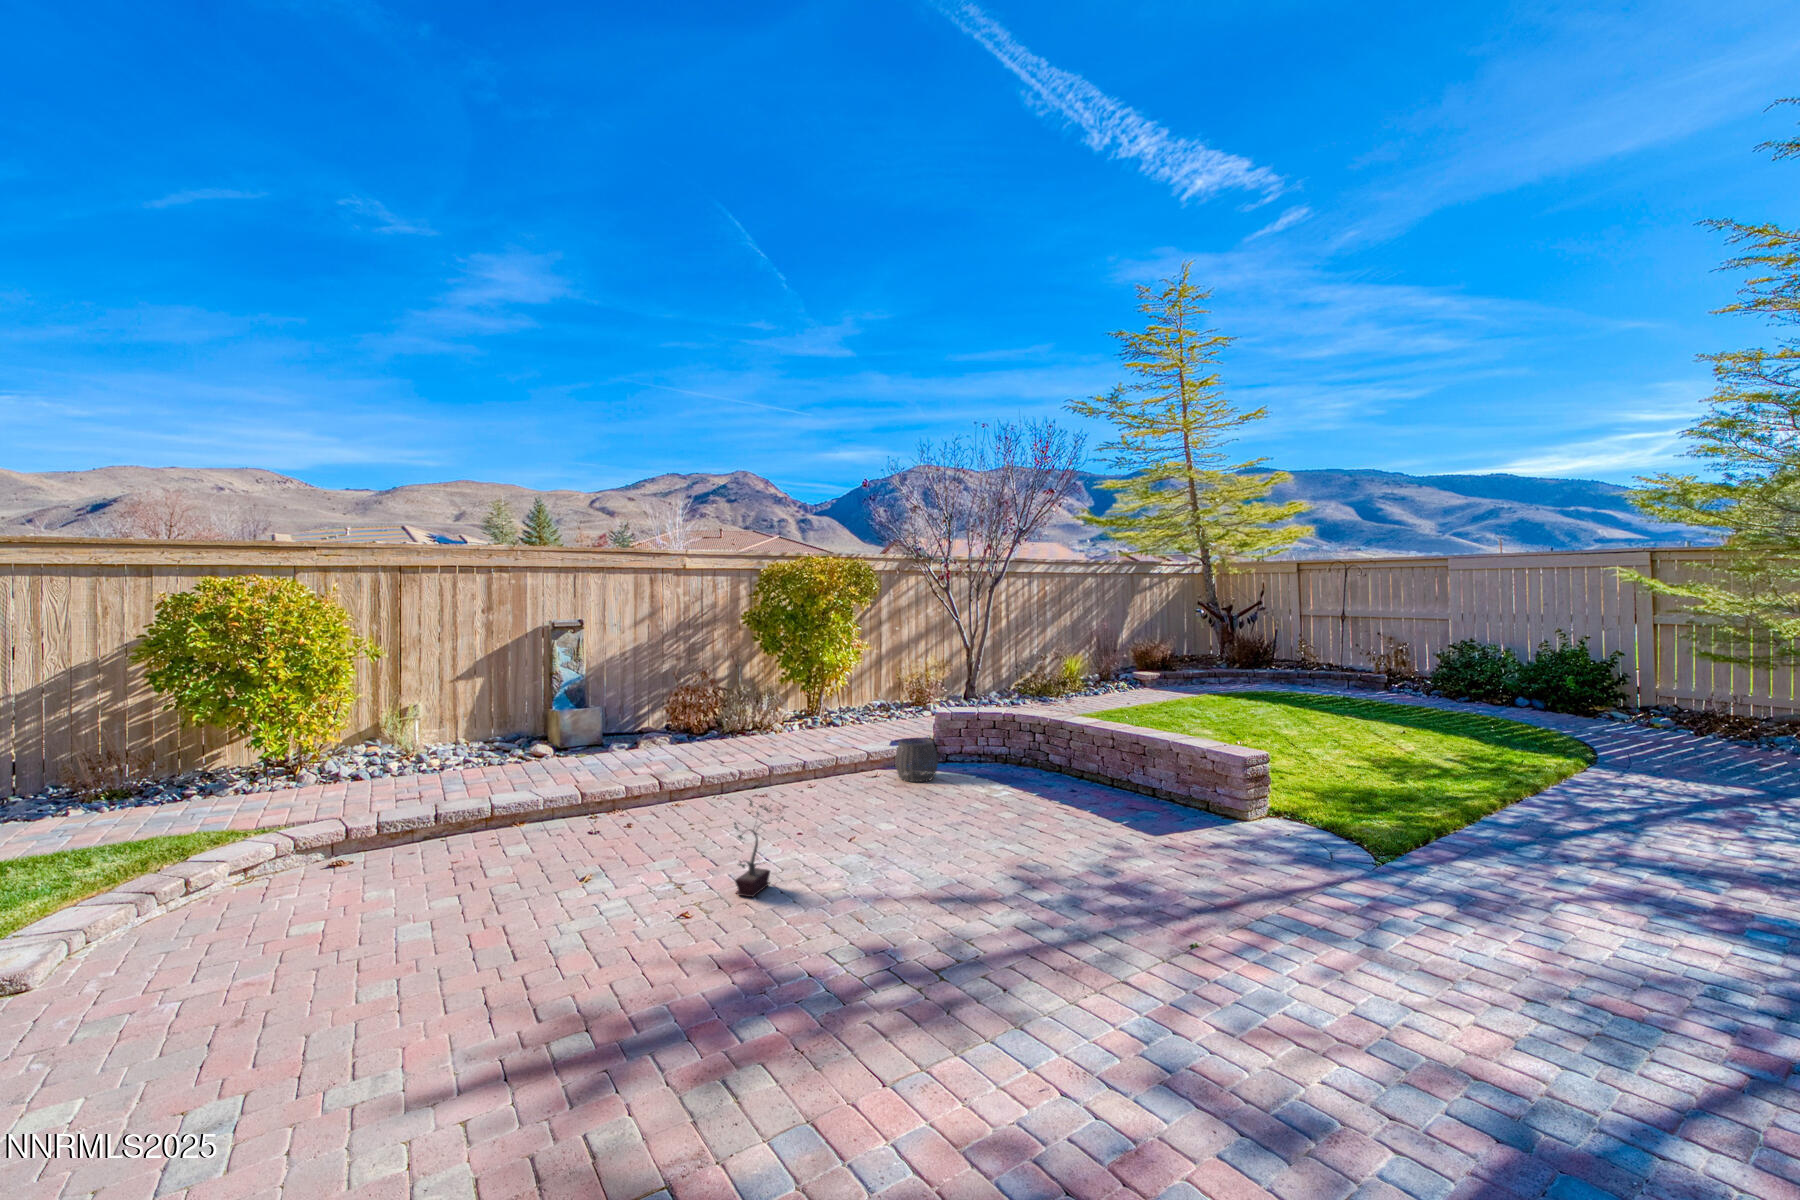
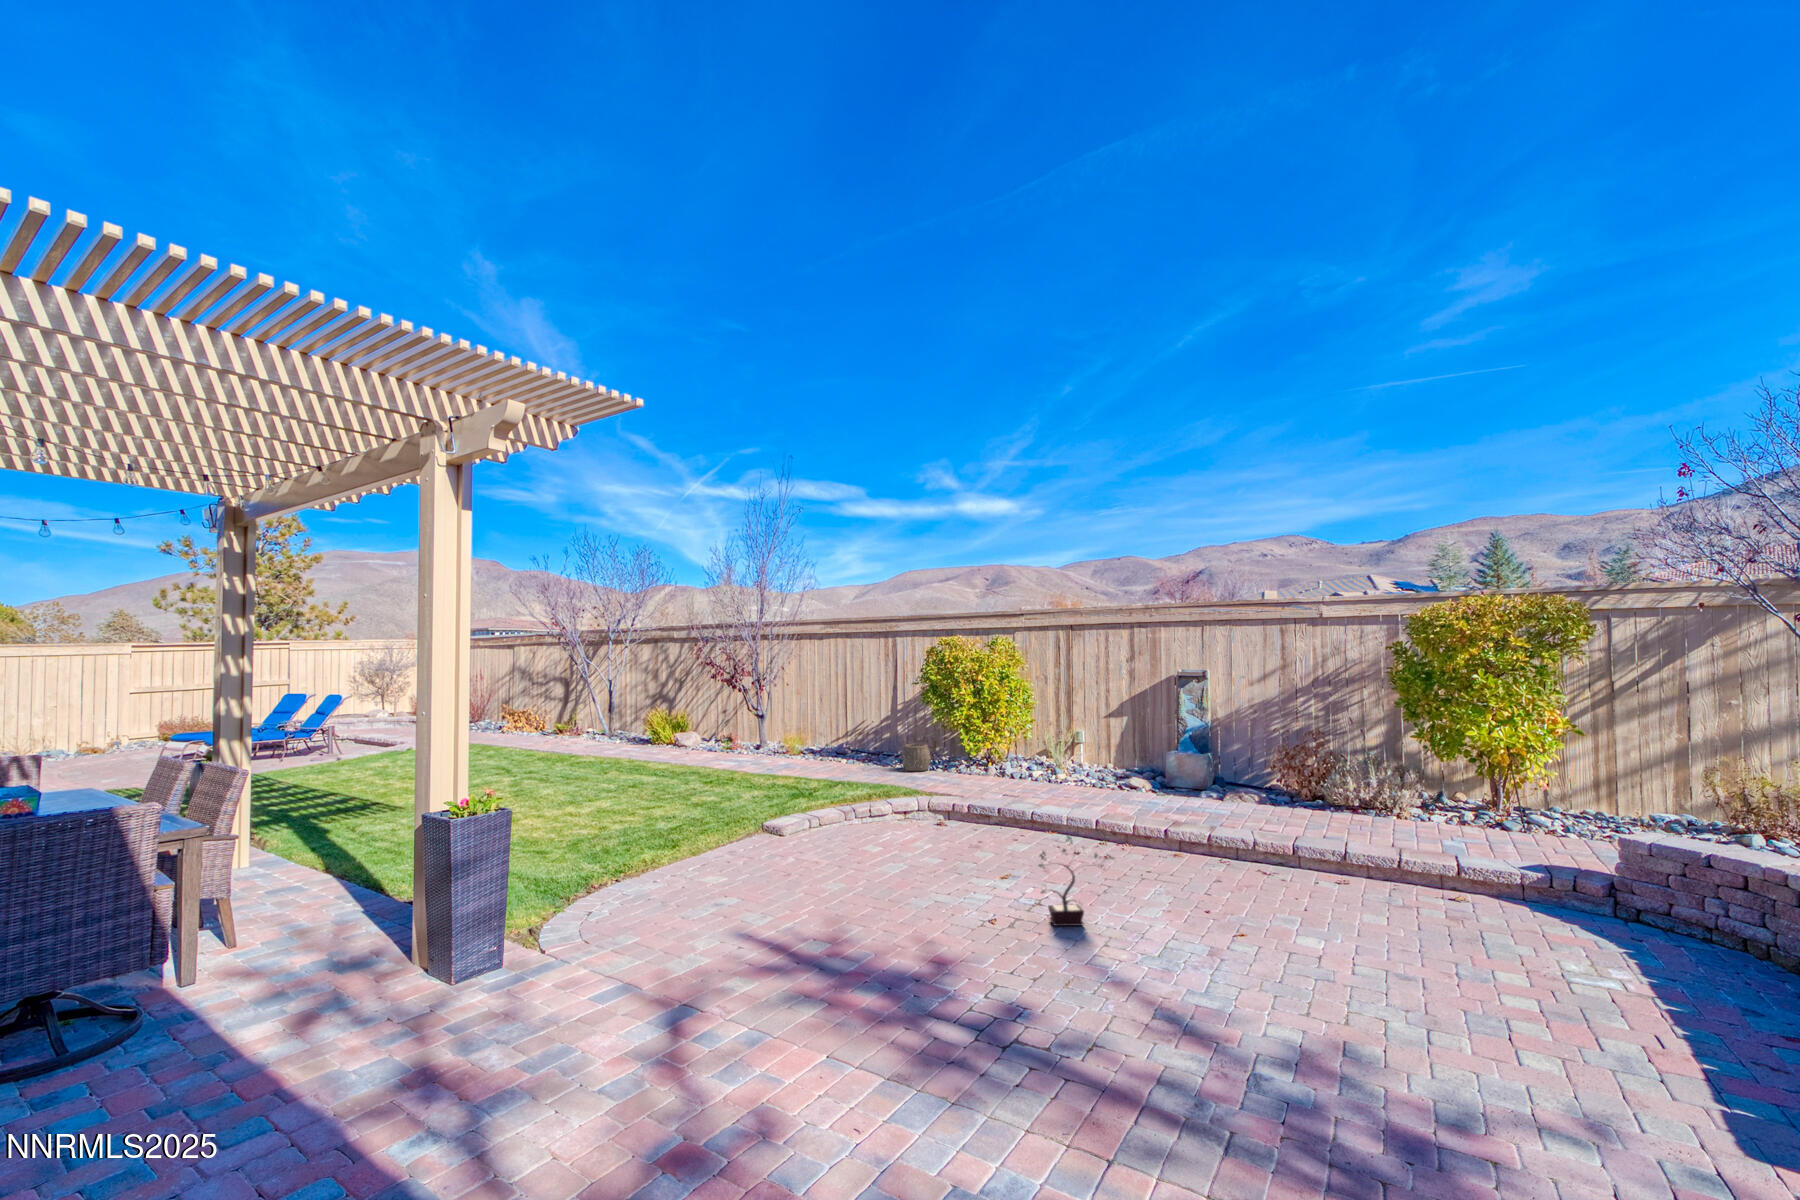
woven basket: present [895,738,938,782] -> present [902,744,931,771]

